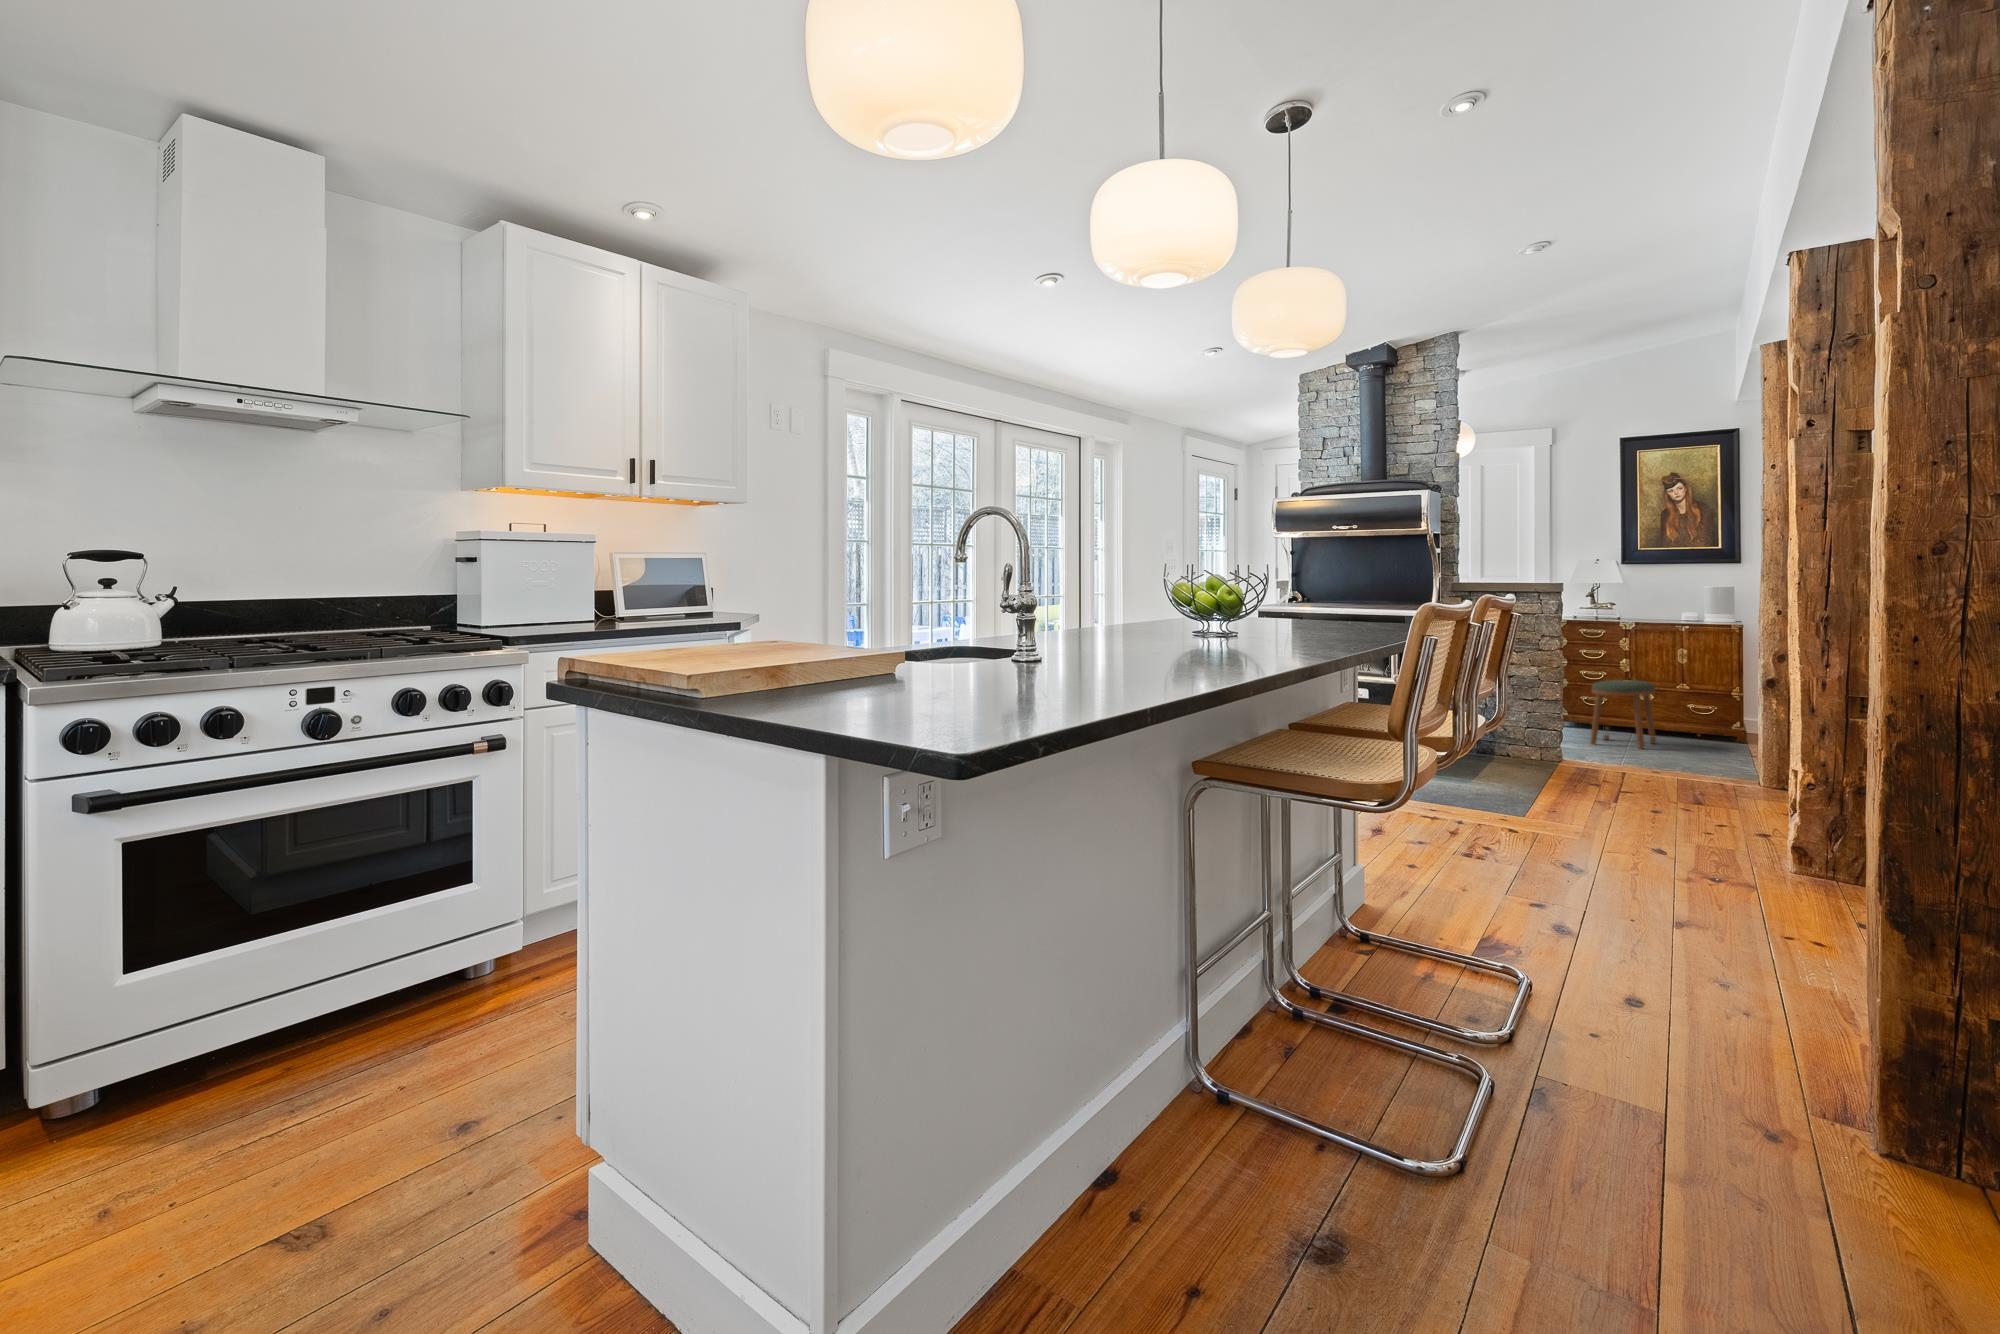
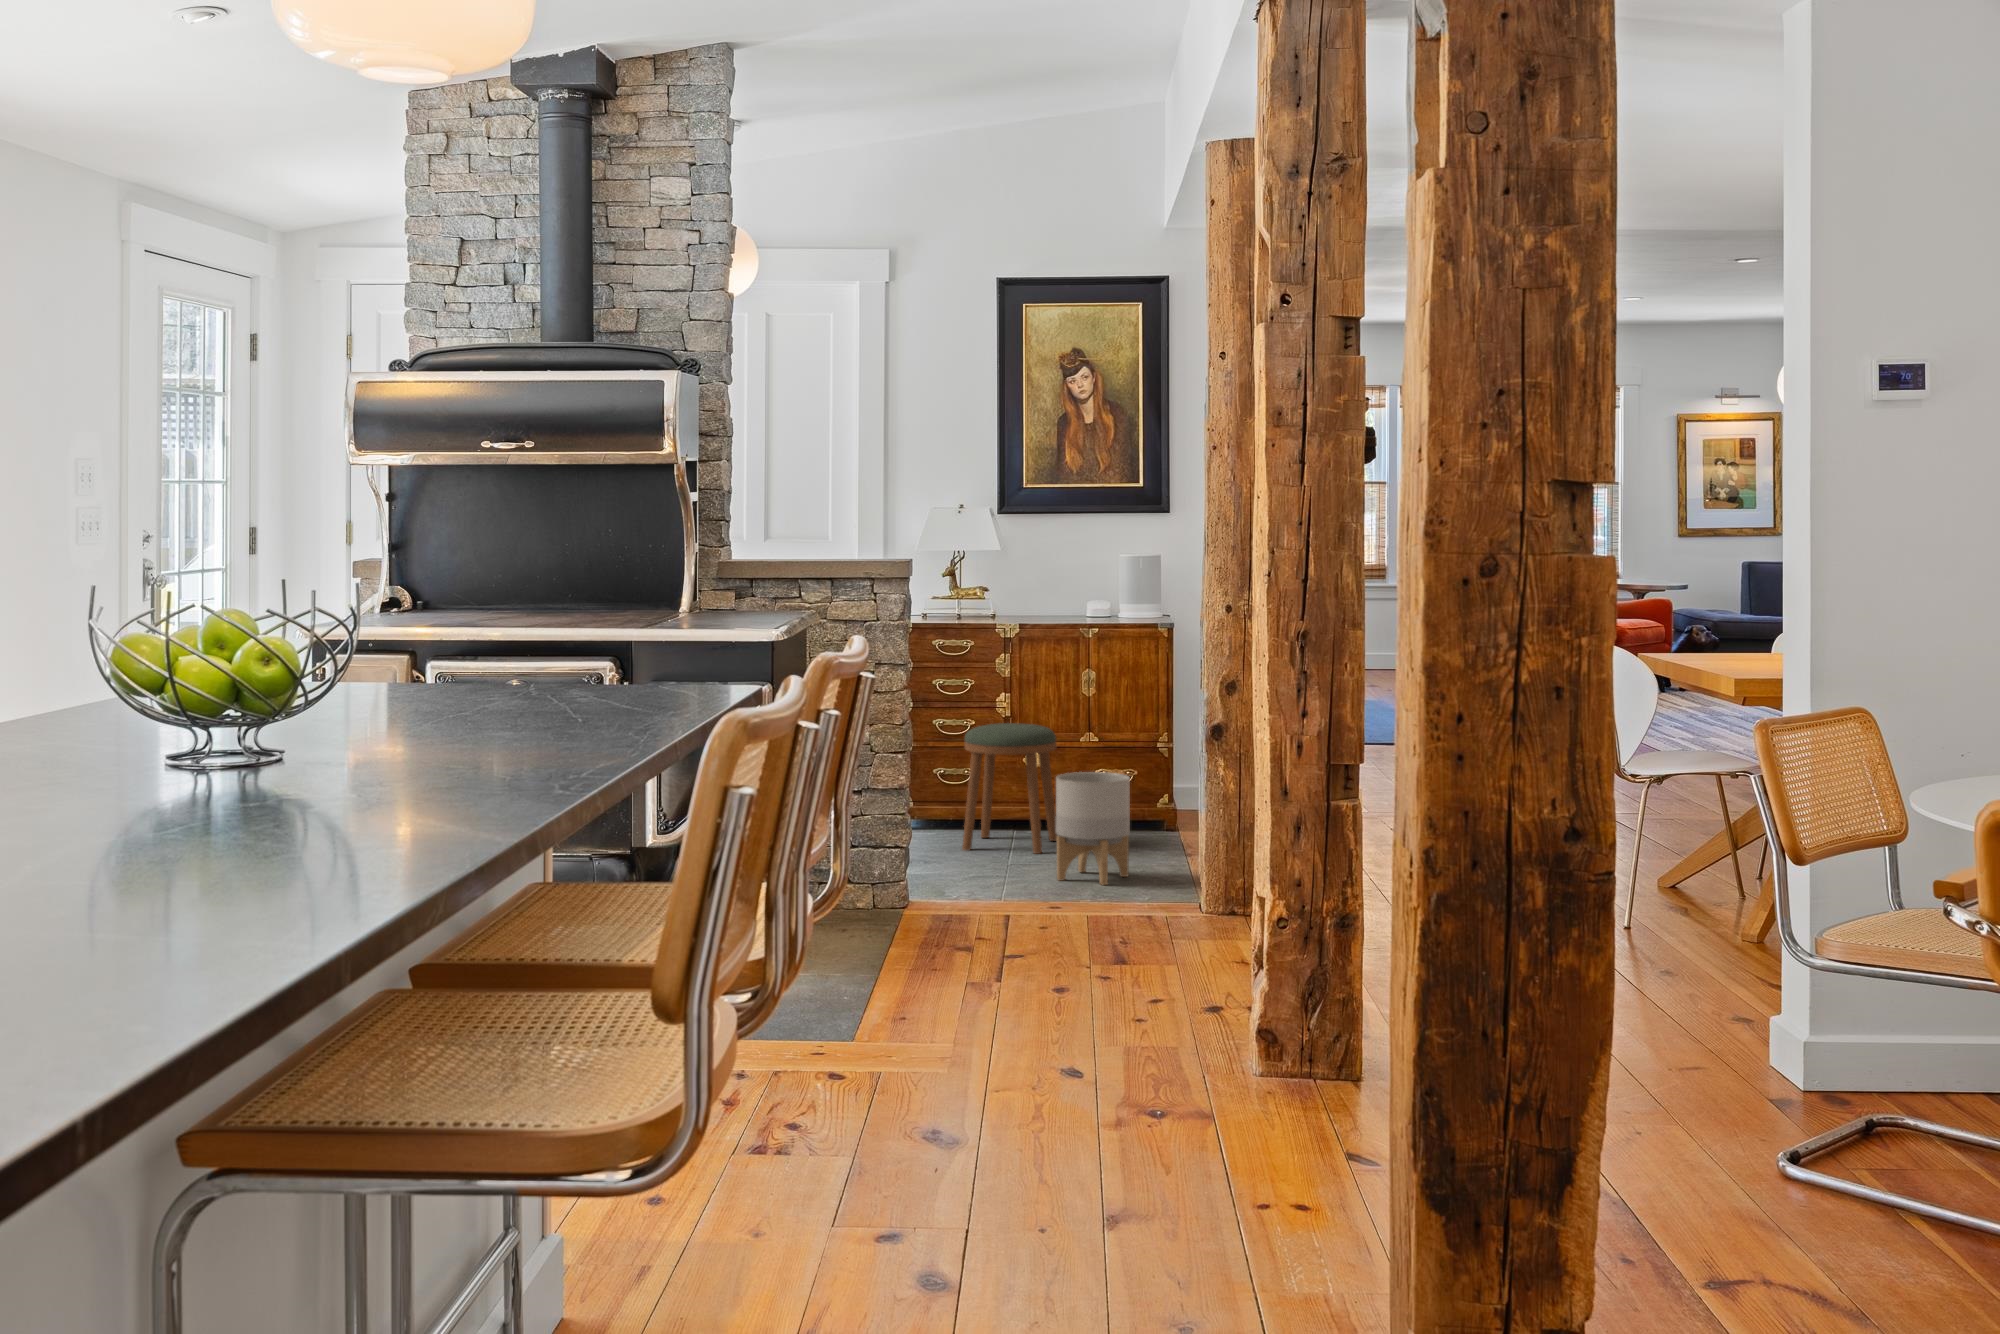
planter: none [1652,705,1707,767] -> present [1056,772,1130,885]

